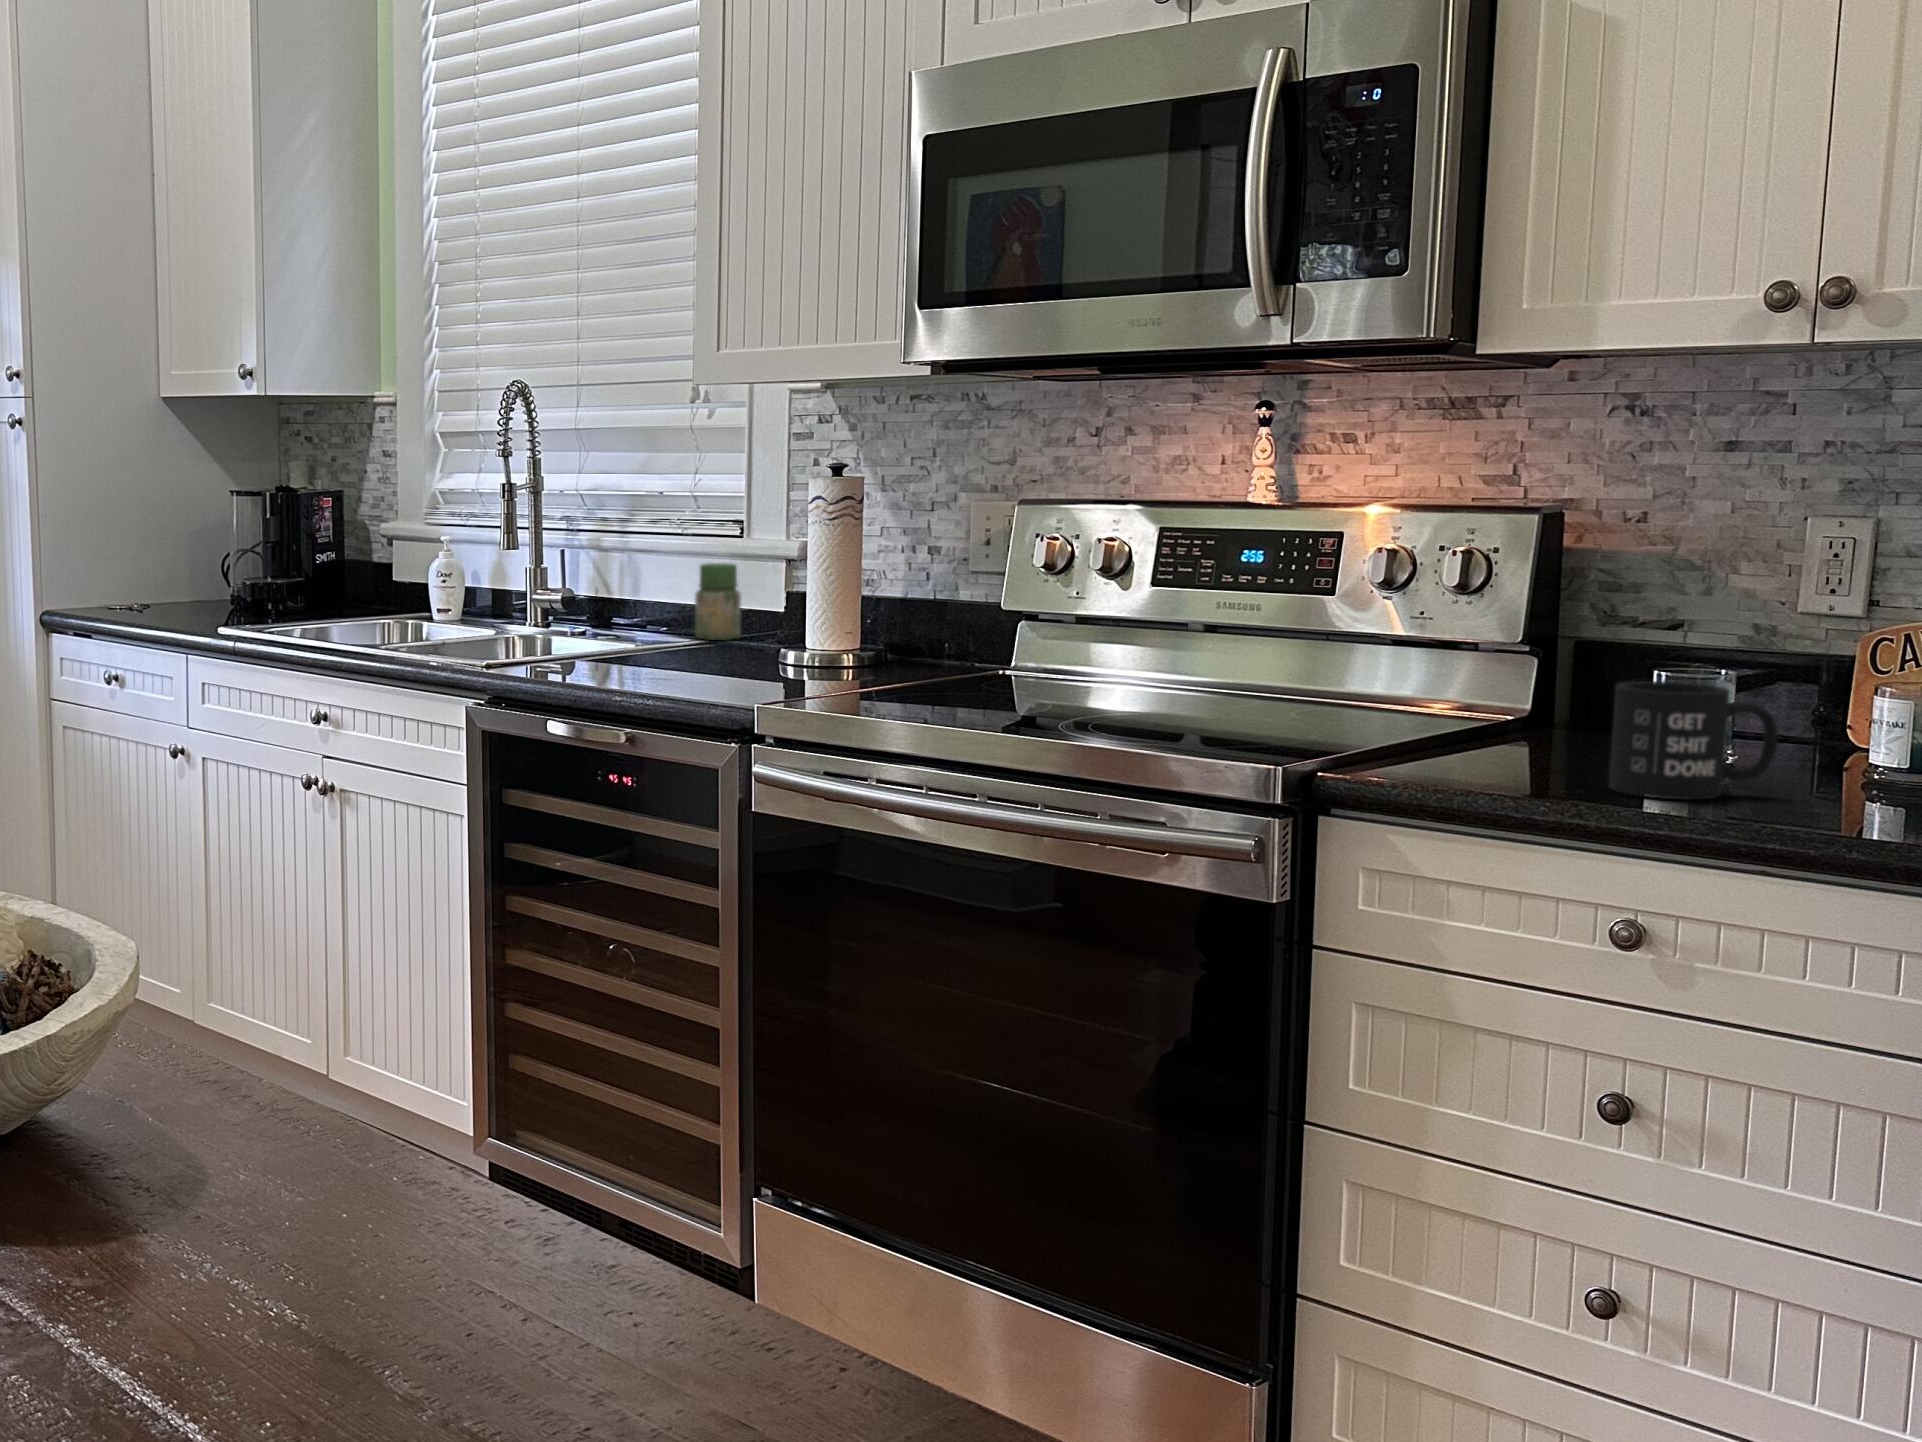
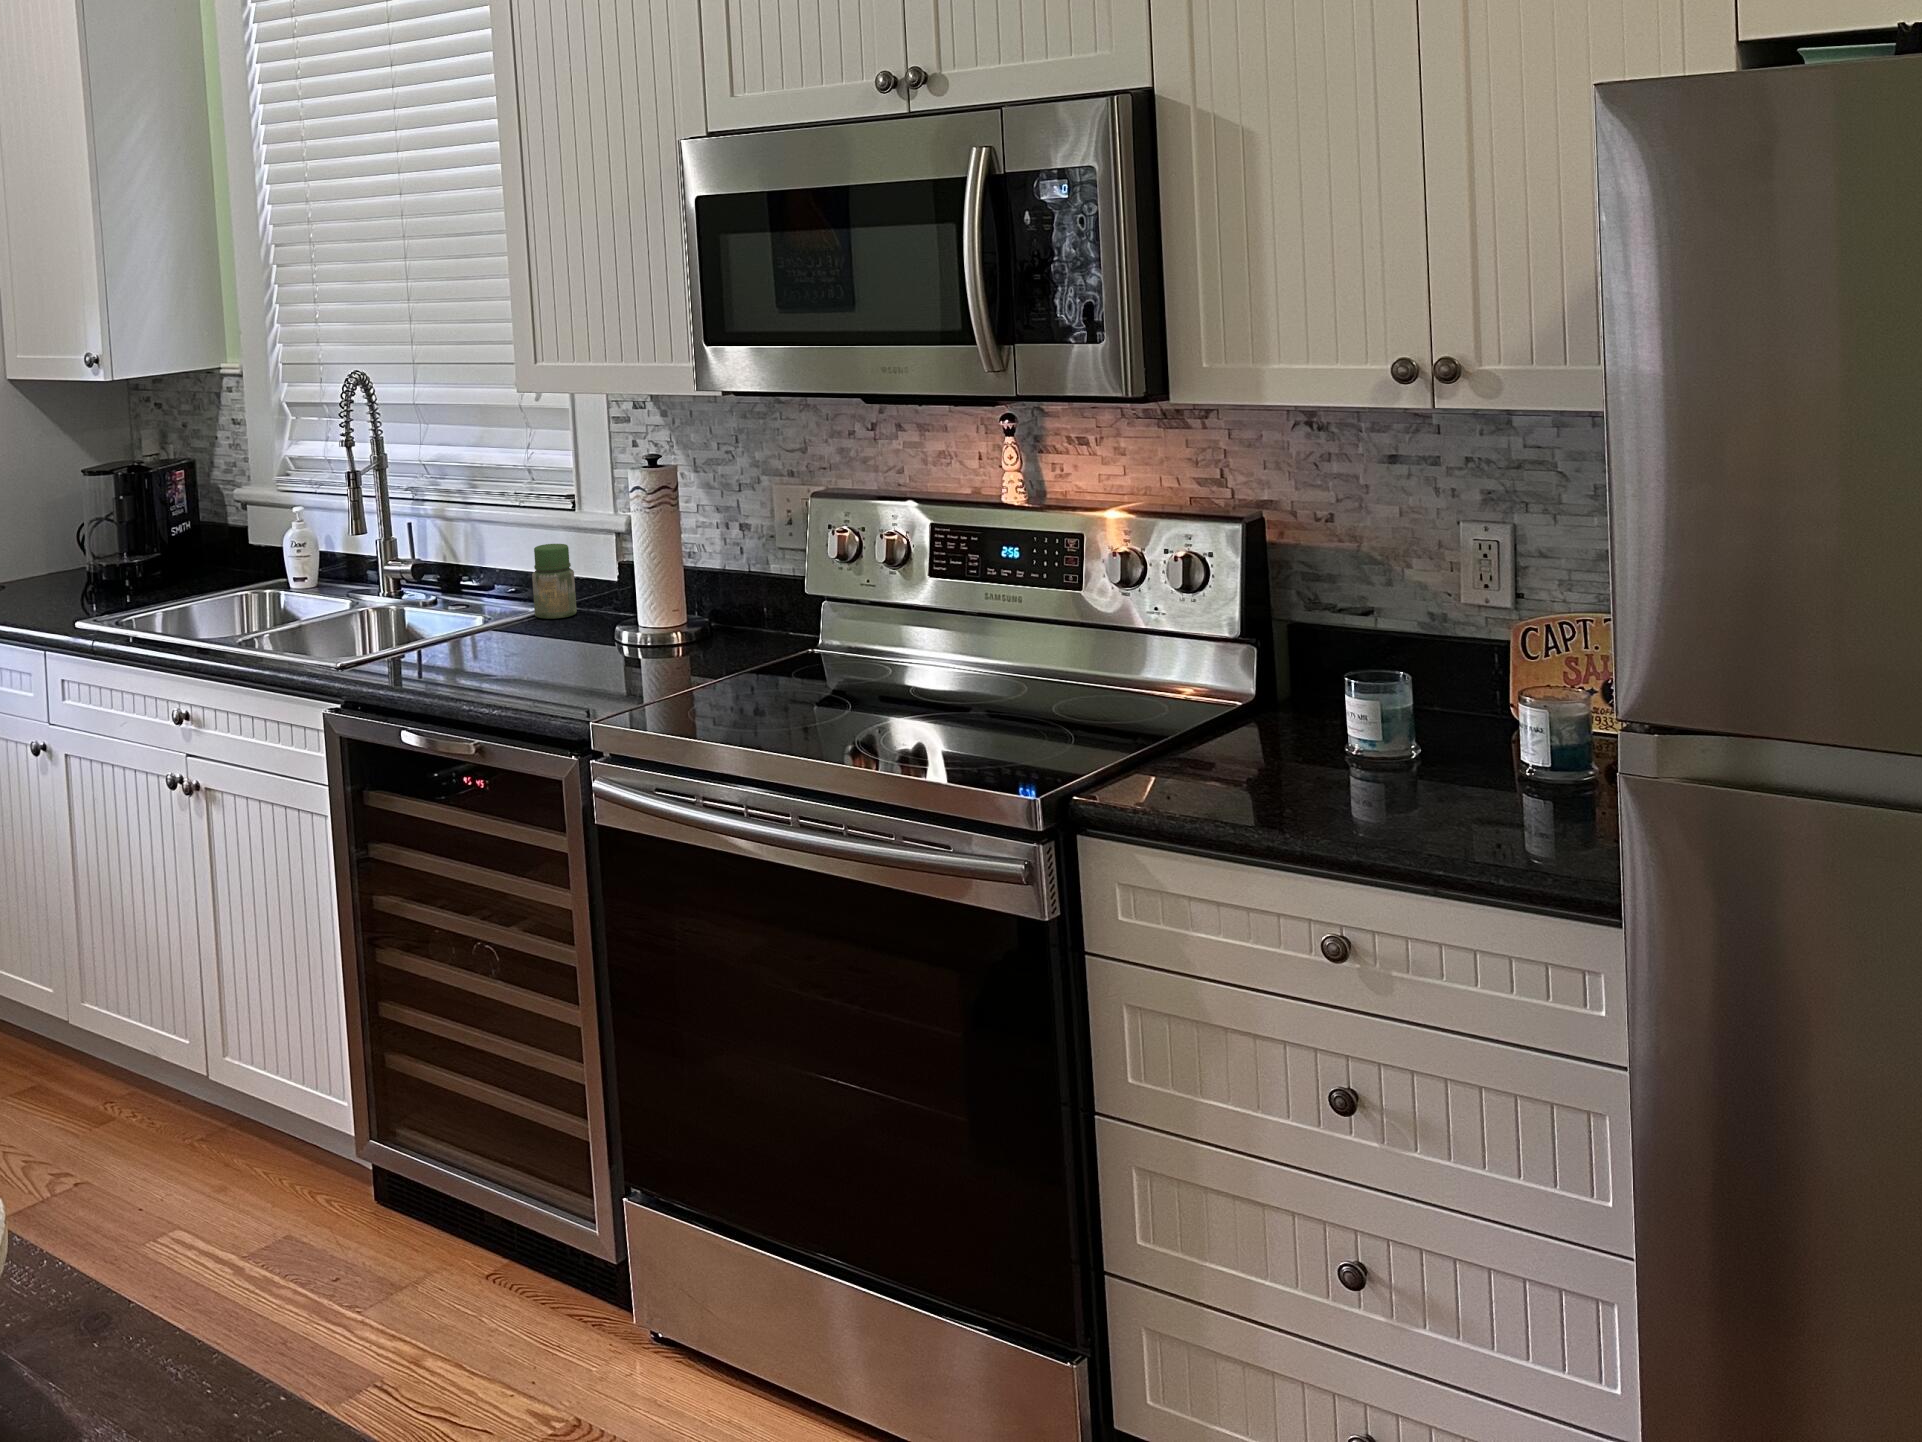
mug: present [1609,681,1777,800] -> none [1304,705,1436,816]

